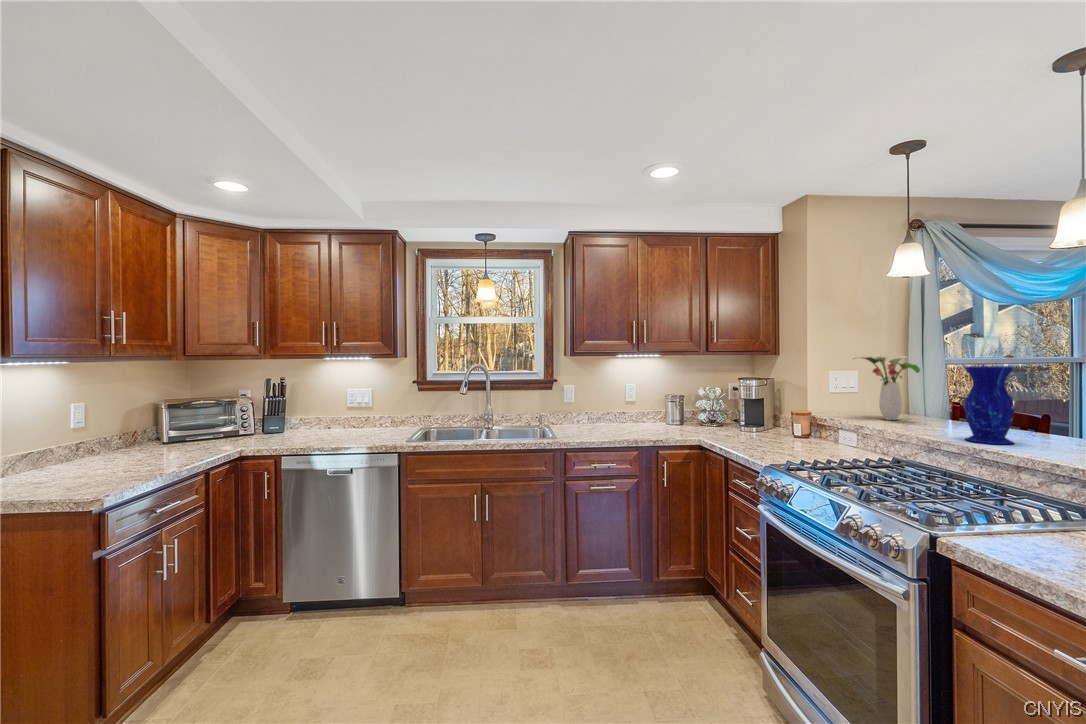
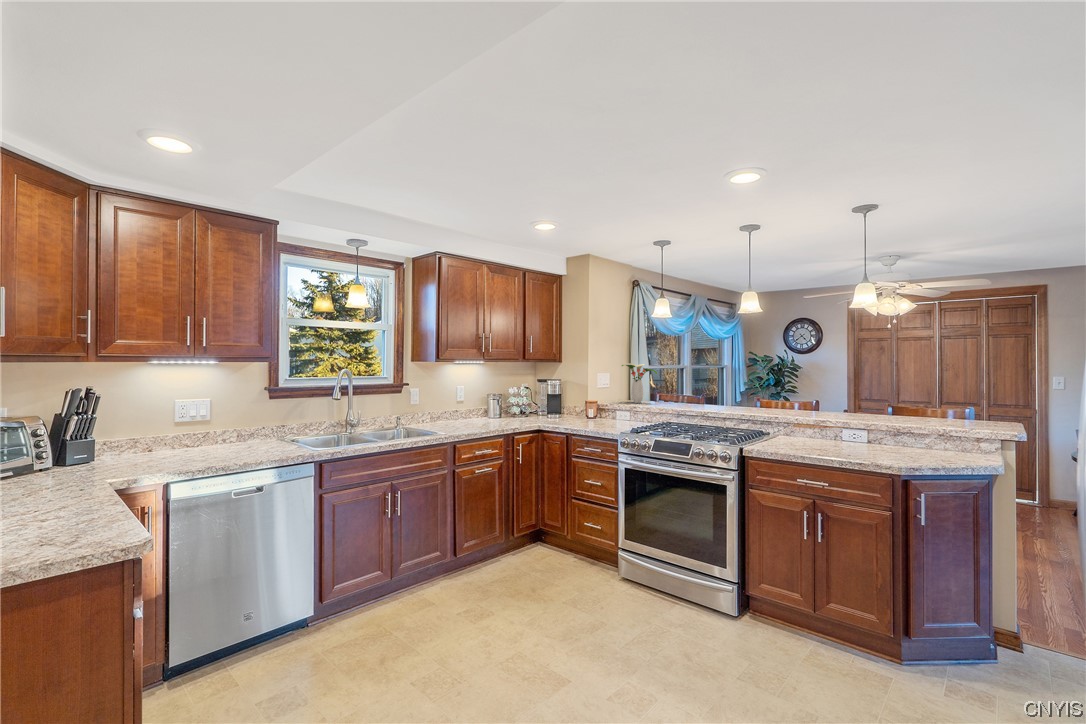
vase: present [964,366,1015,444] -> none [692,370,712,410]

